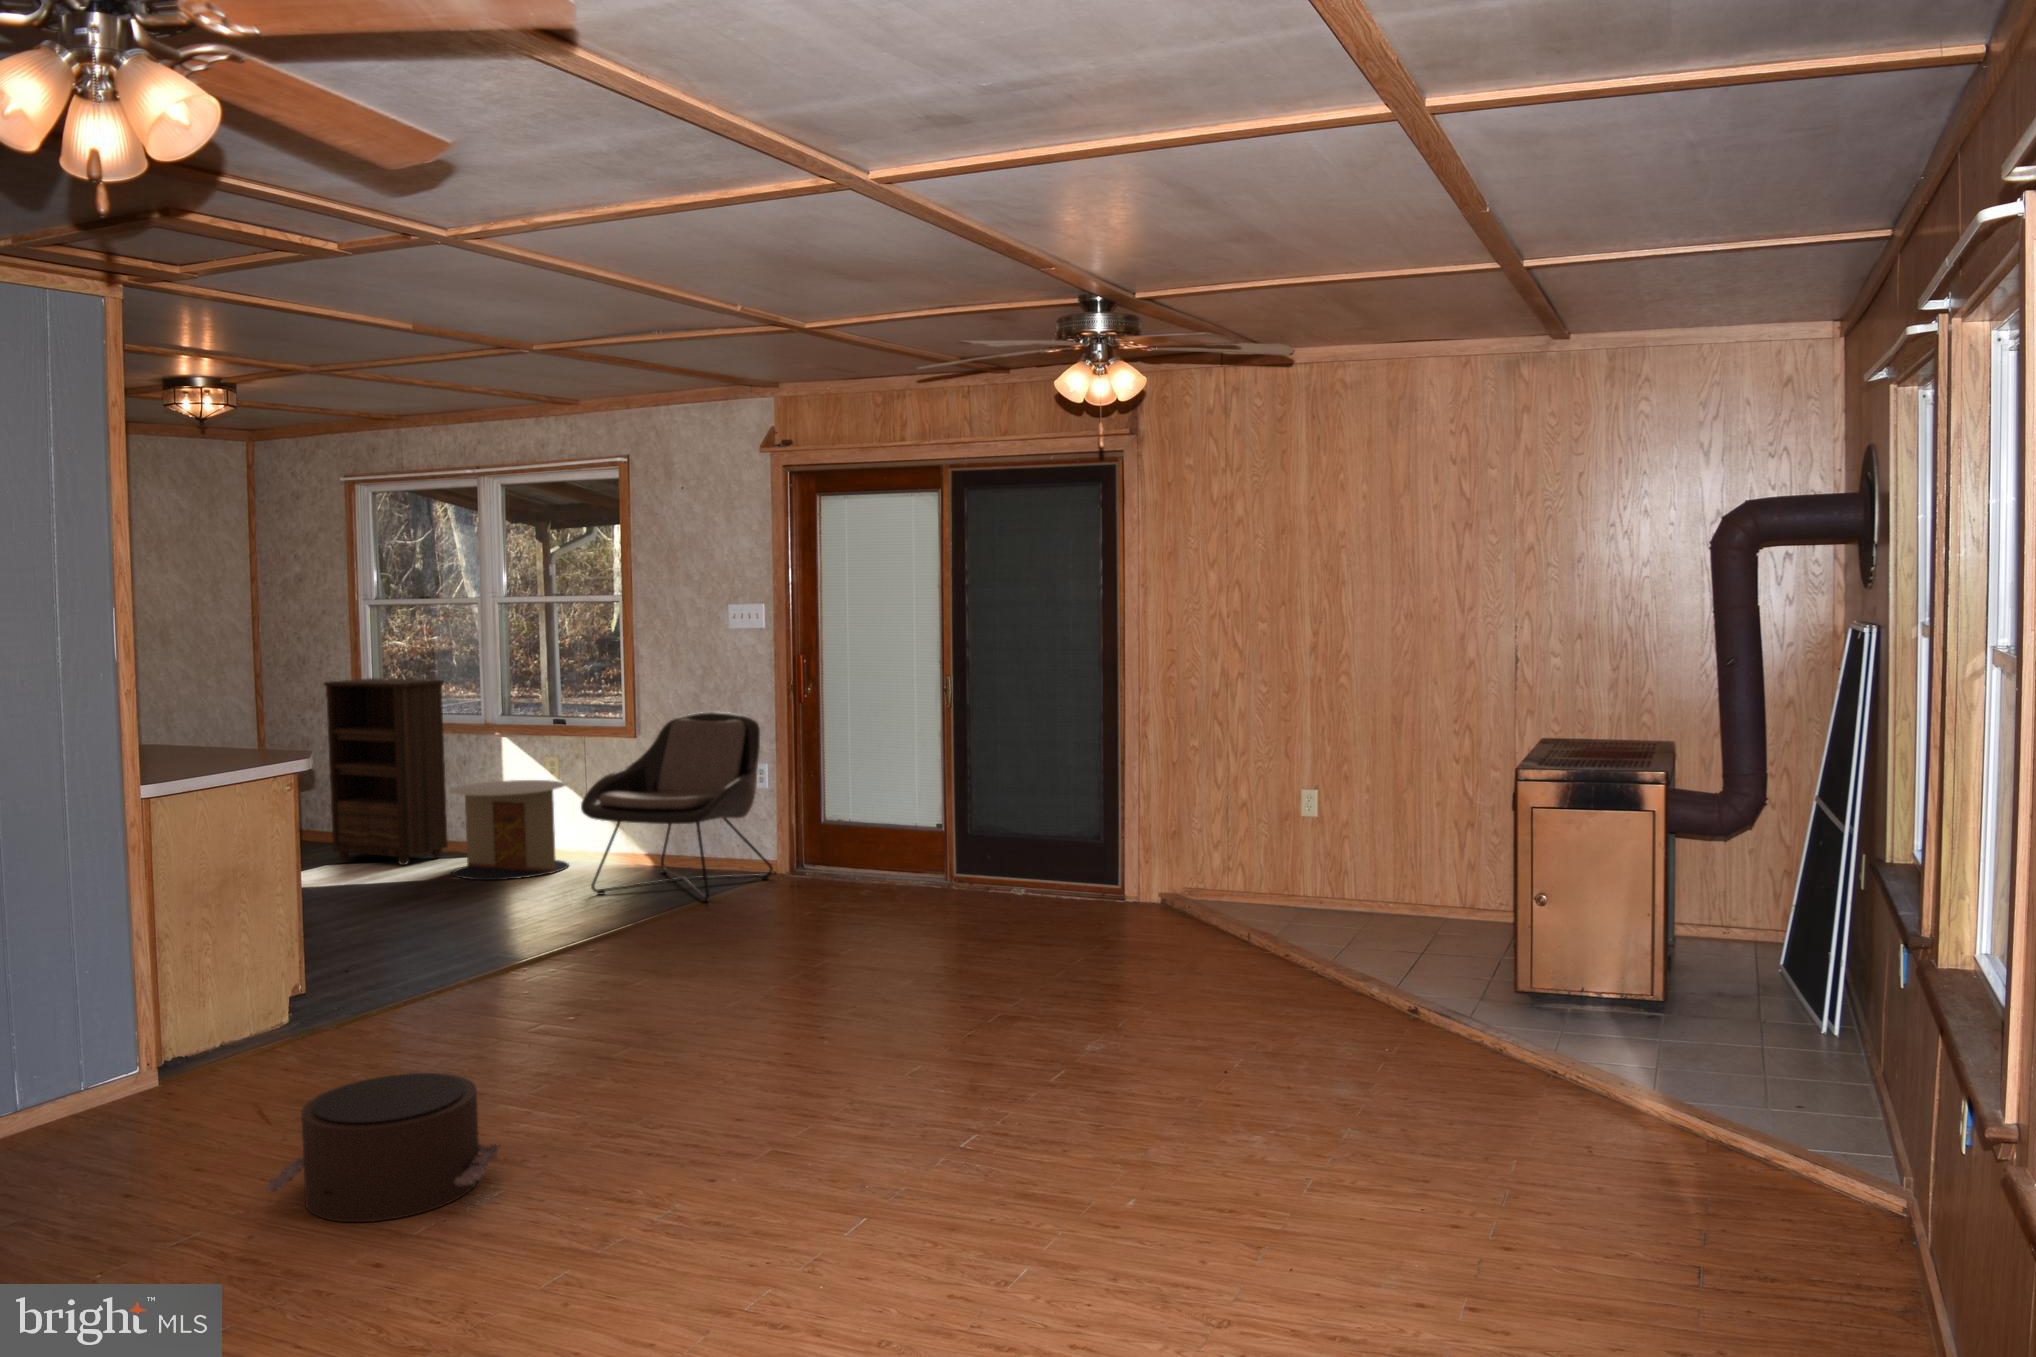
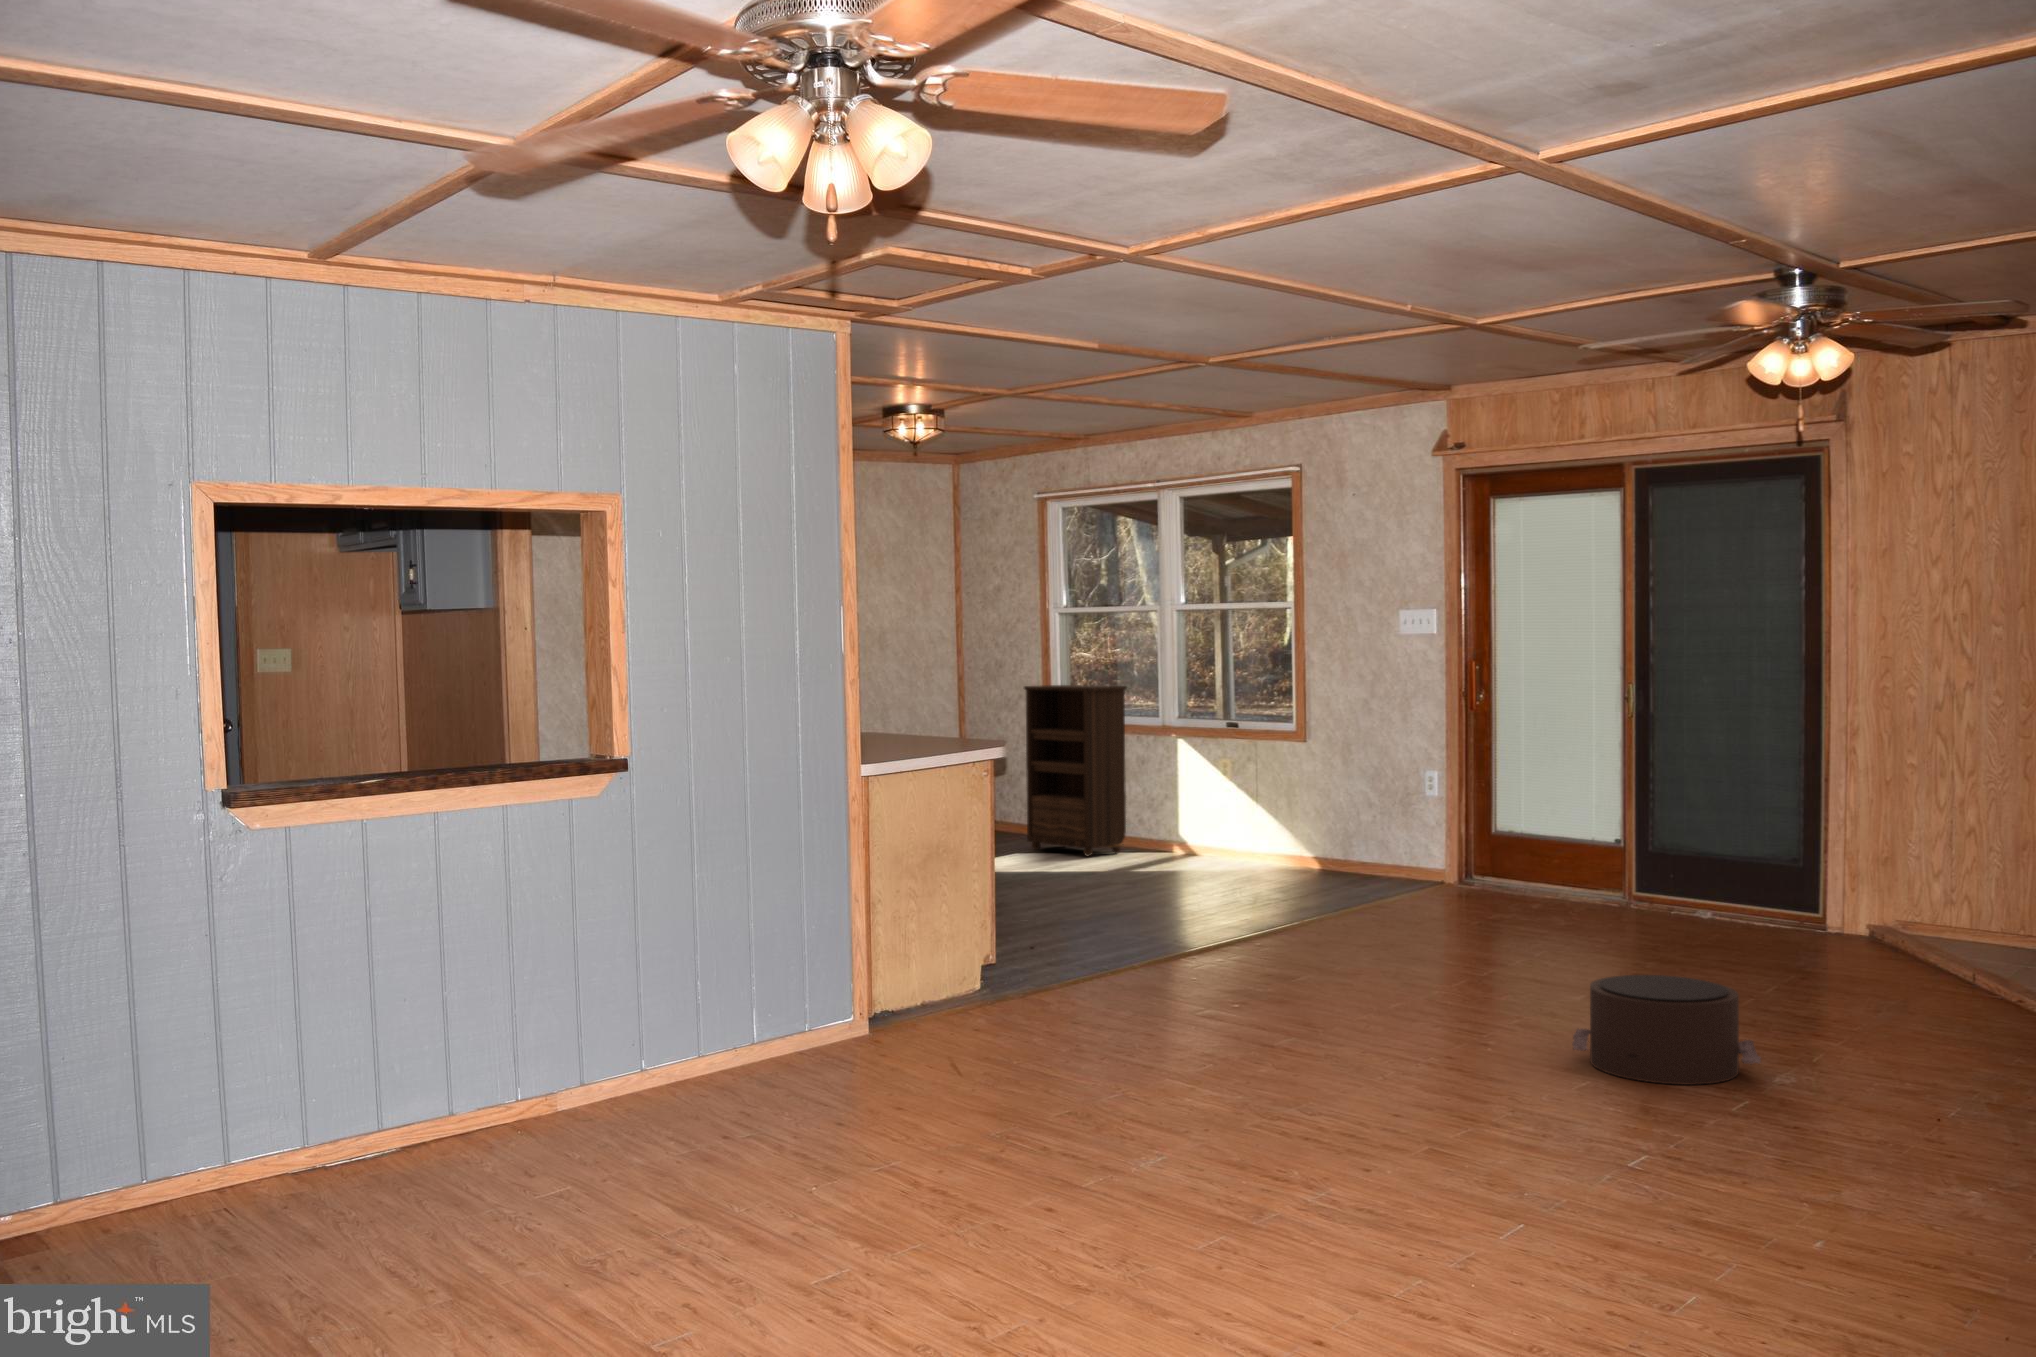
lounge chair: present [581,712,773,902] -> none [1253,718,1439,900]
side table: present [449,780,569,880] -> none [1130,782,1238,872]
pouf: present [266,1073,499,1222] -> present [1572,975,1761,1085]

